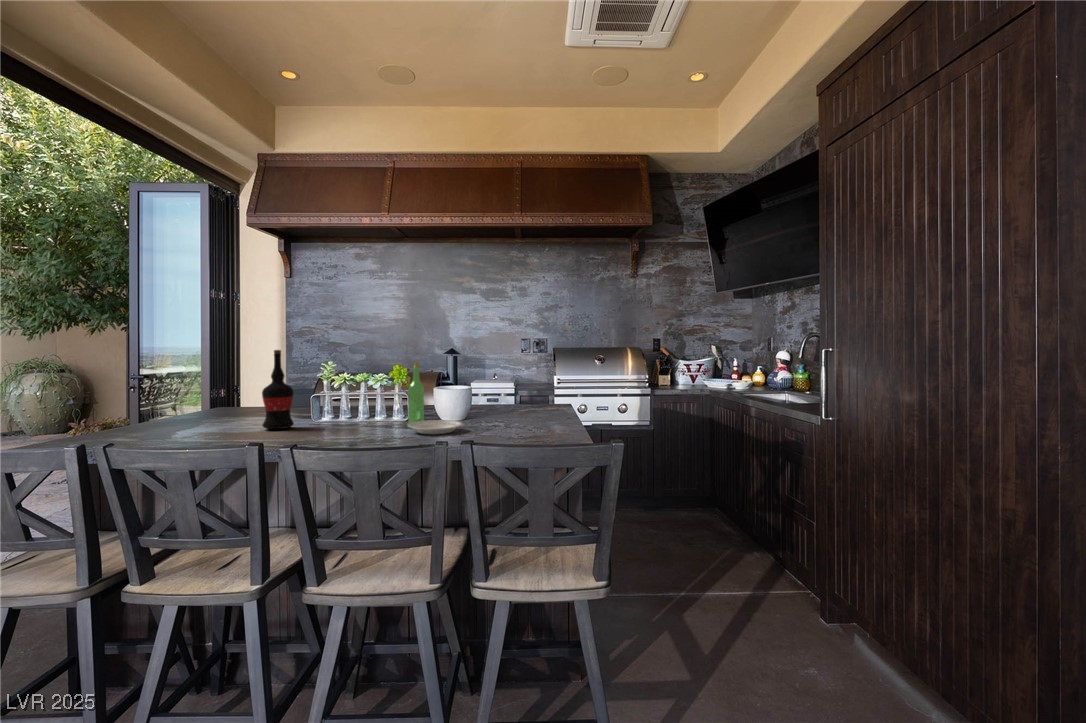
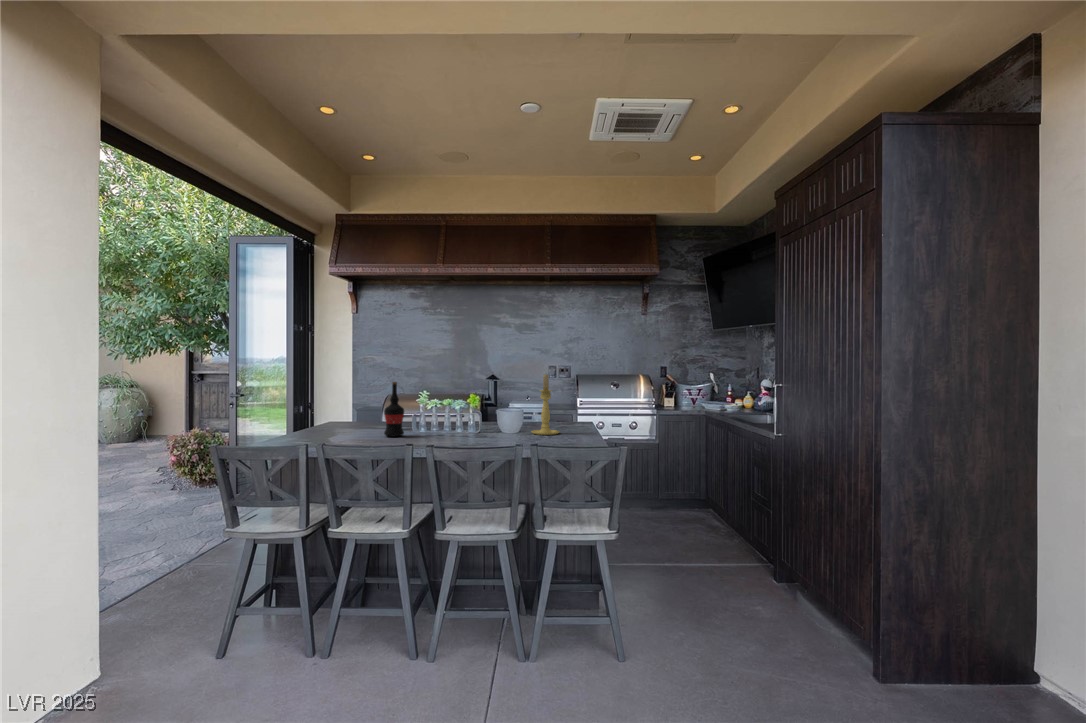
candle holder: none [481,337,521,424] -> present [532,374,559,435]
plate: present [408,363,462,434] -> none [483,391,522,441]

